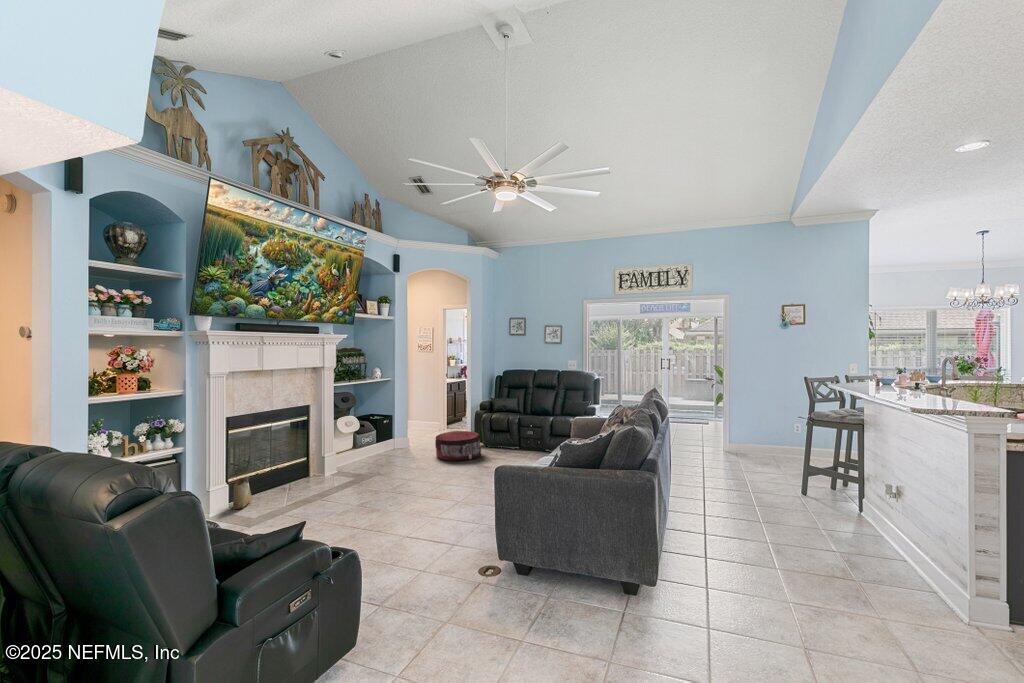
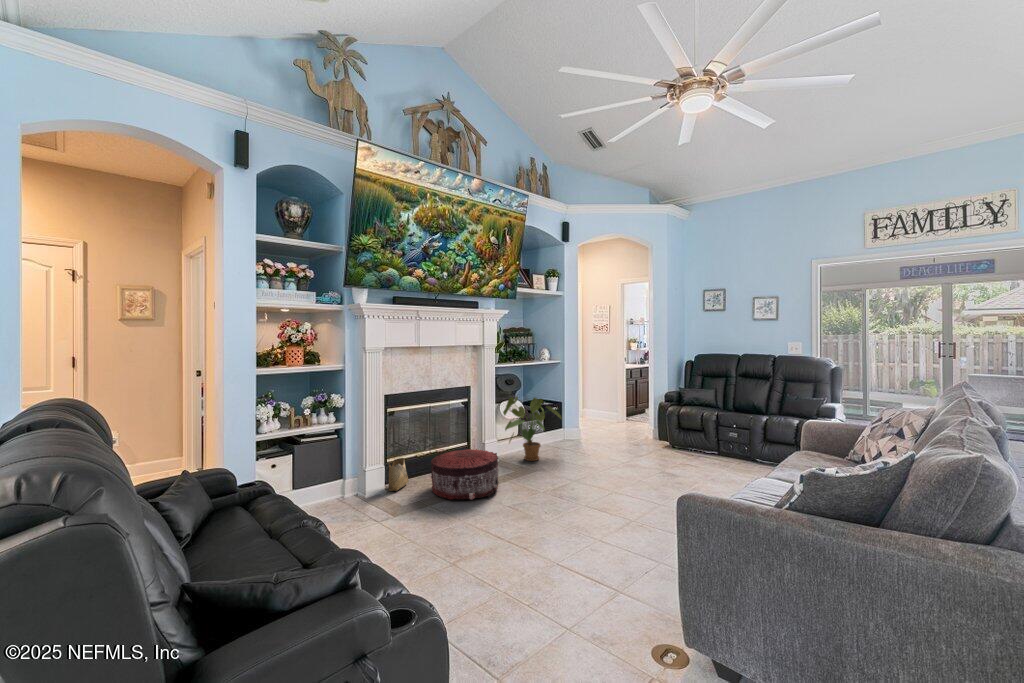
house plant: none [340,412,396,470] -> present [503,397,561,461]
pouf: present [435,431,481,461] -> present [431,449,499,500]

